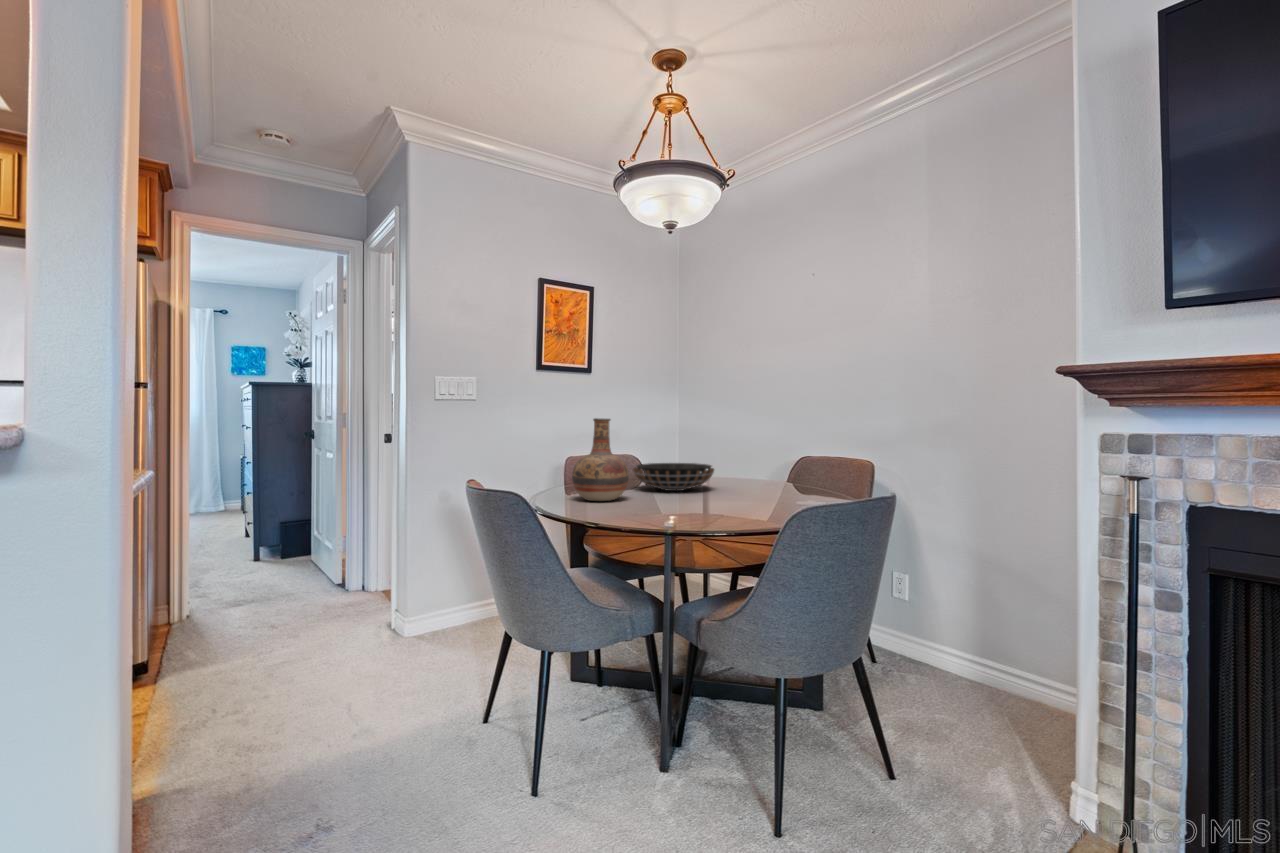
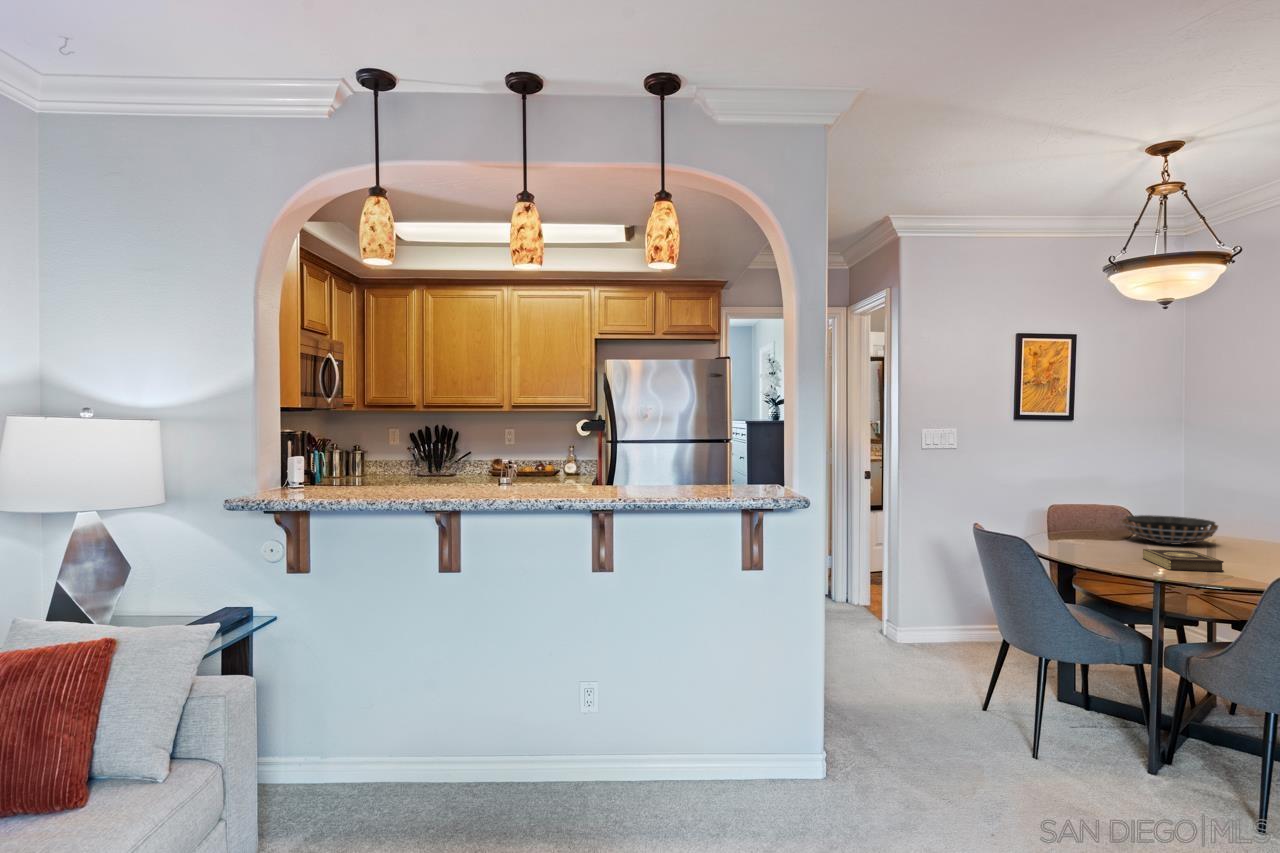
vase: present [572,418,629,501] -> none [1061,476,1118,549]
book: none [653,494,729,518] -> present [1143,549,1224,572]

